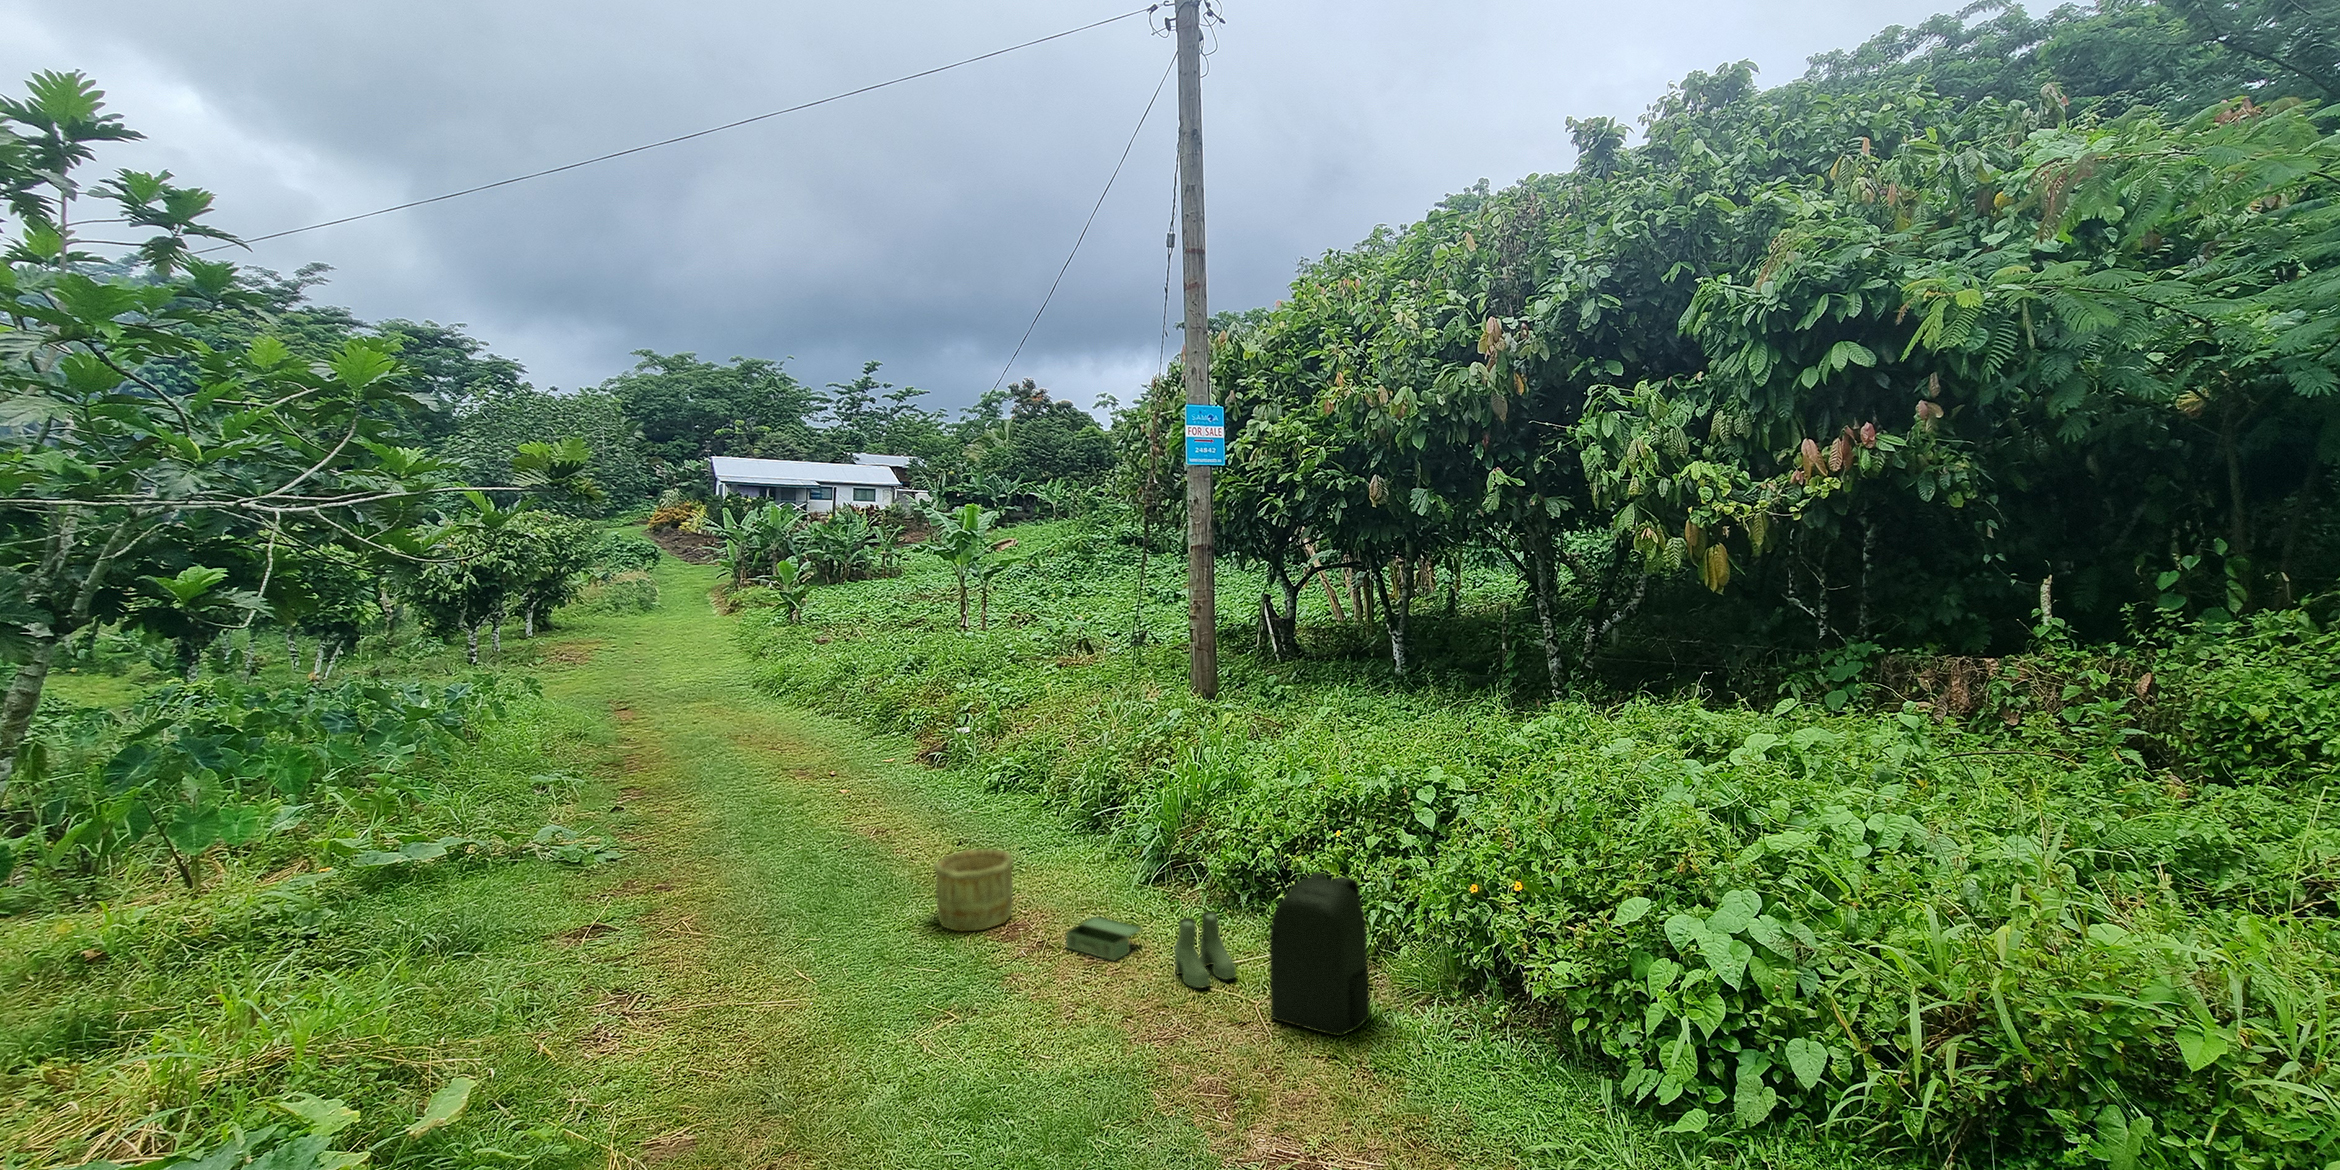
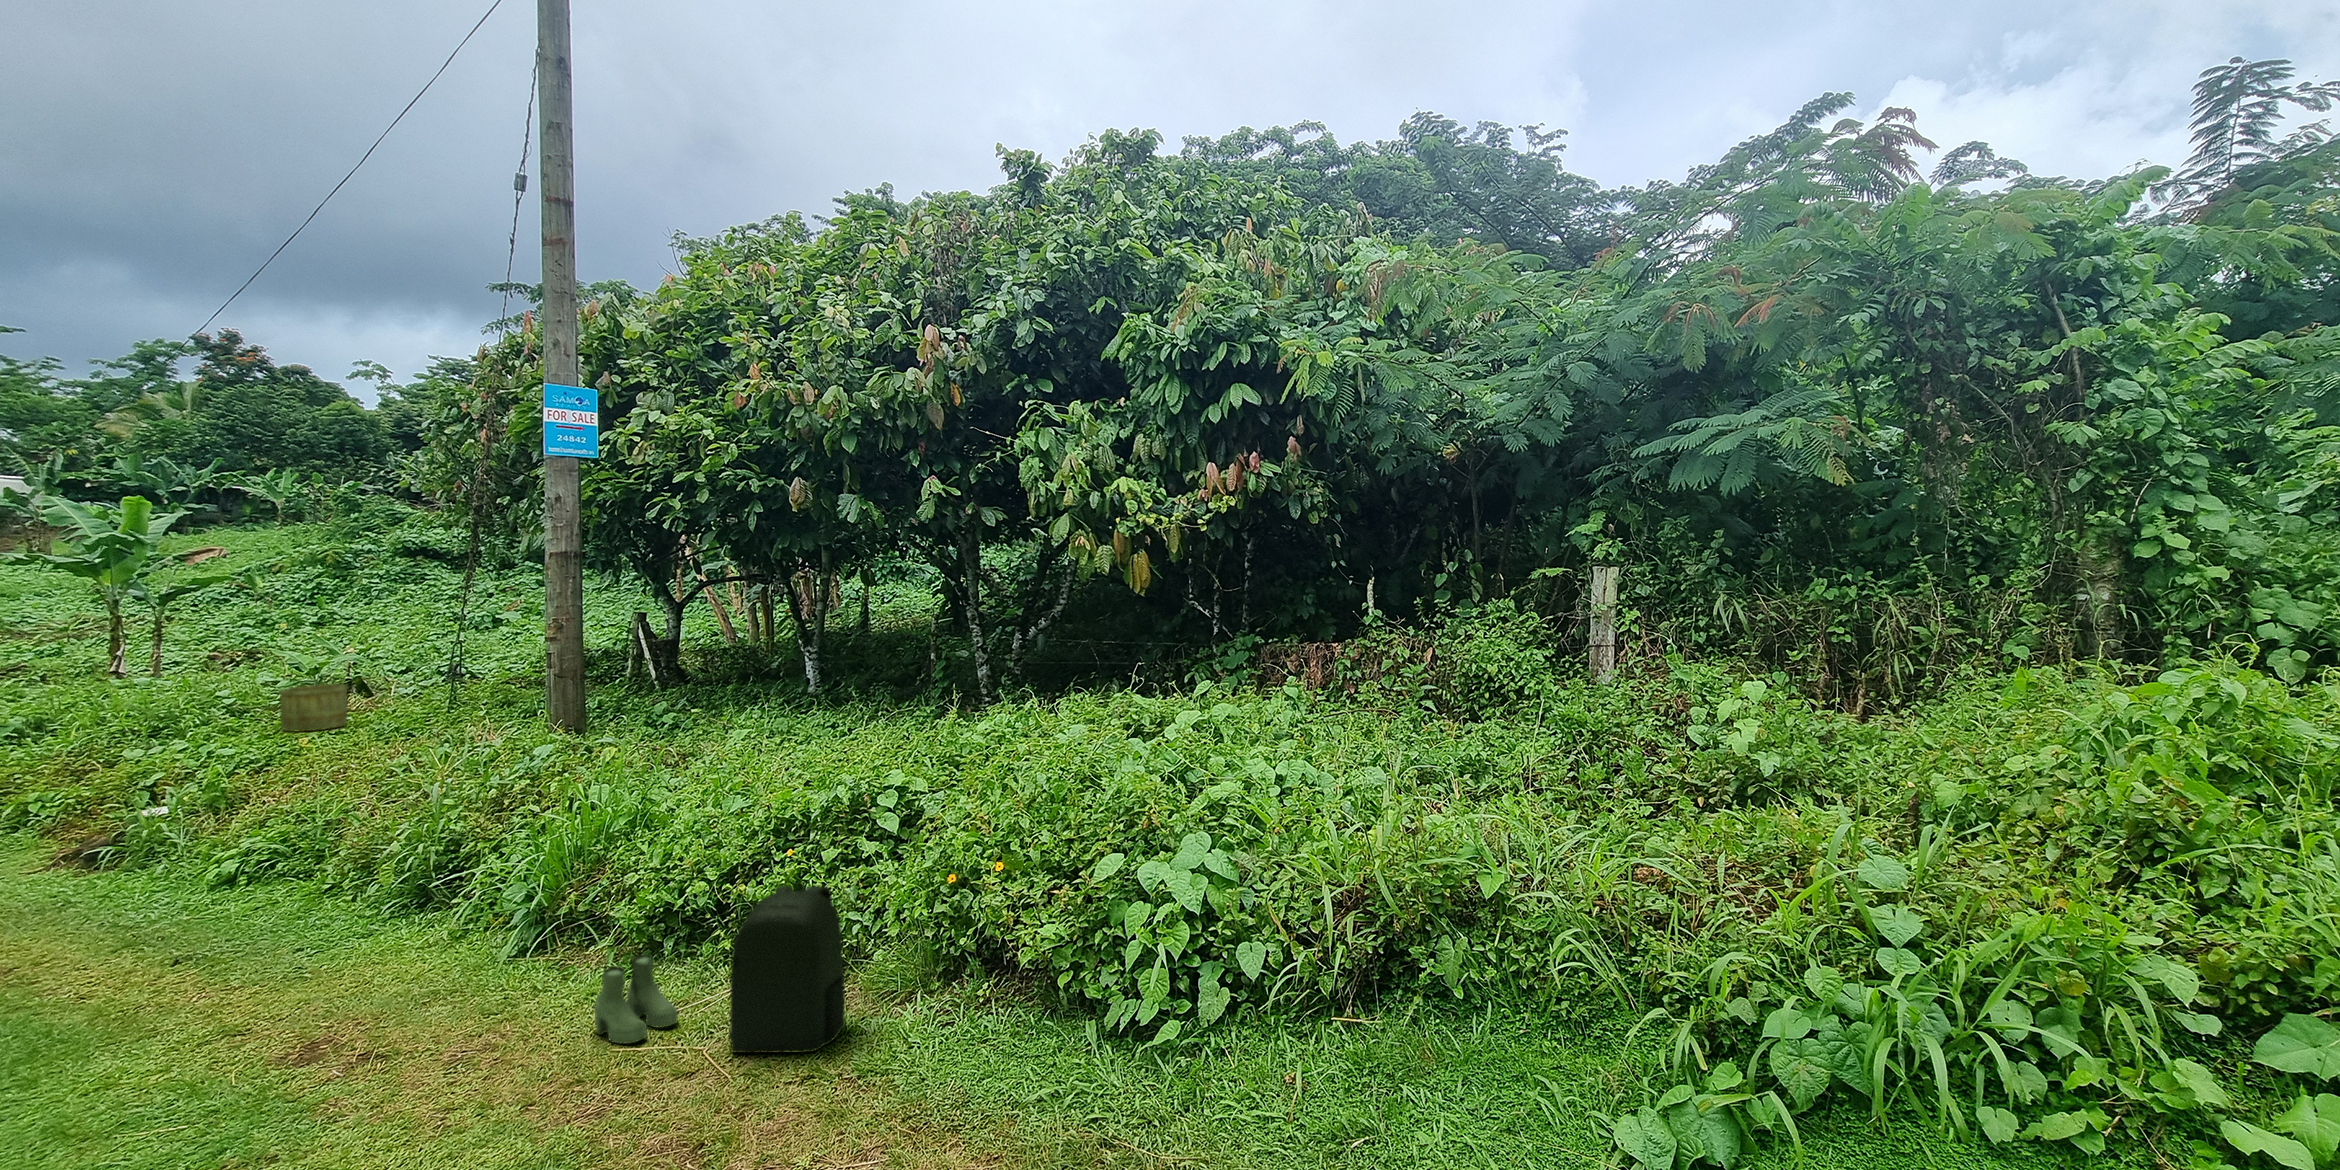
wooden bucket: present [934,849,1014,931] -> present [279,684,348,731]
toolbox: present [1066,916,1142,961] -> none [427,993,543,1039]

